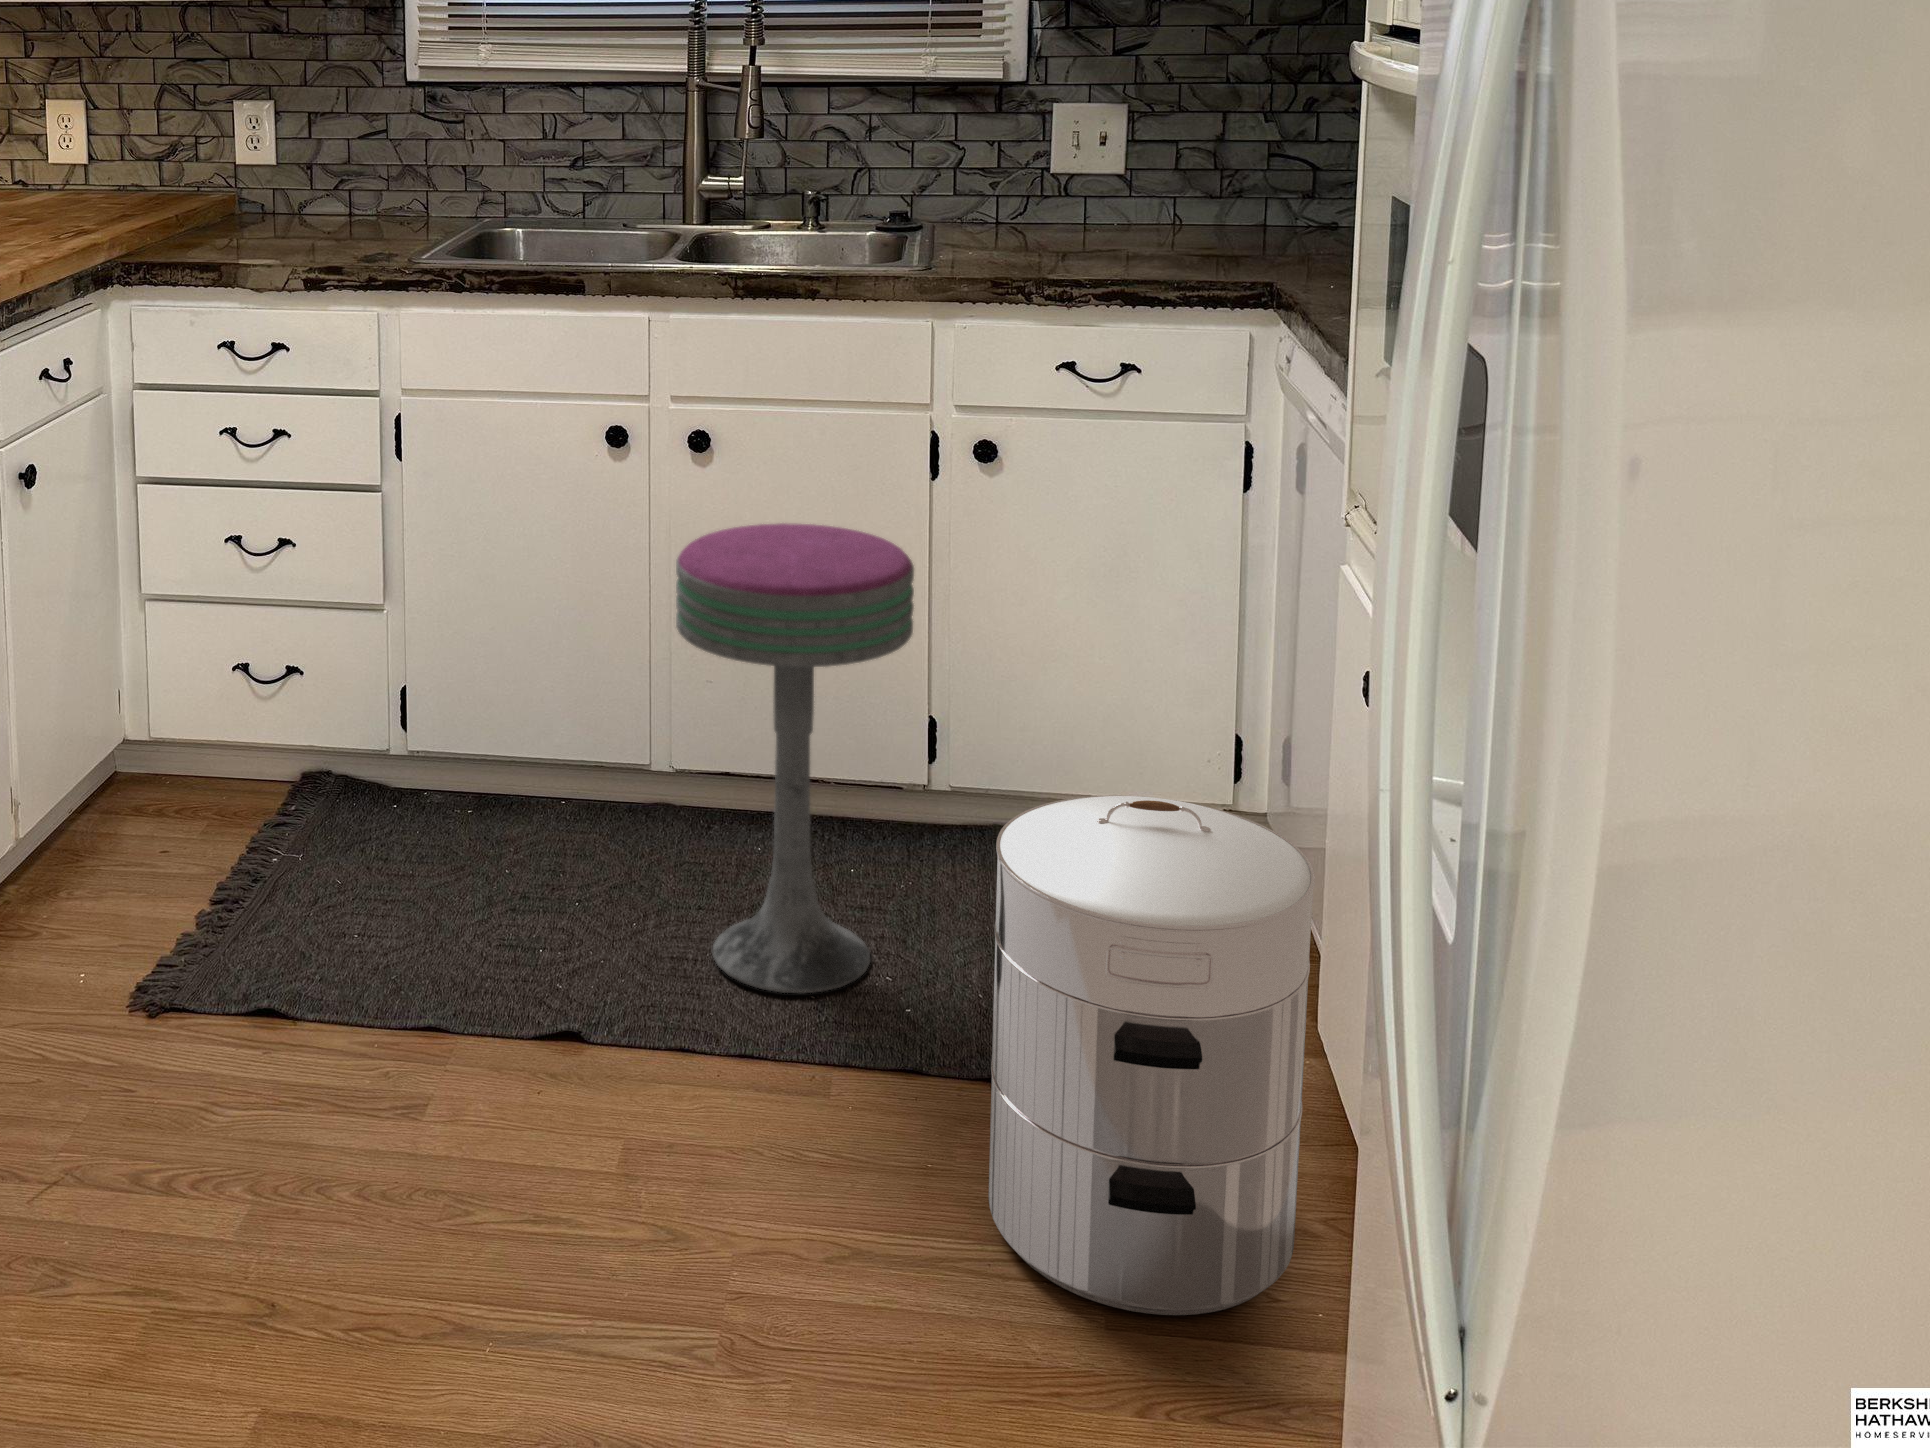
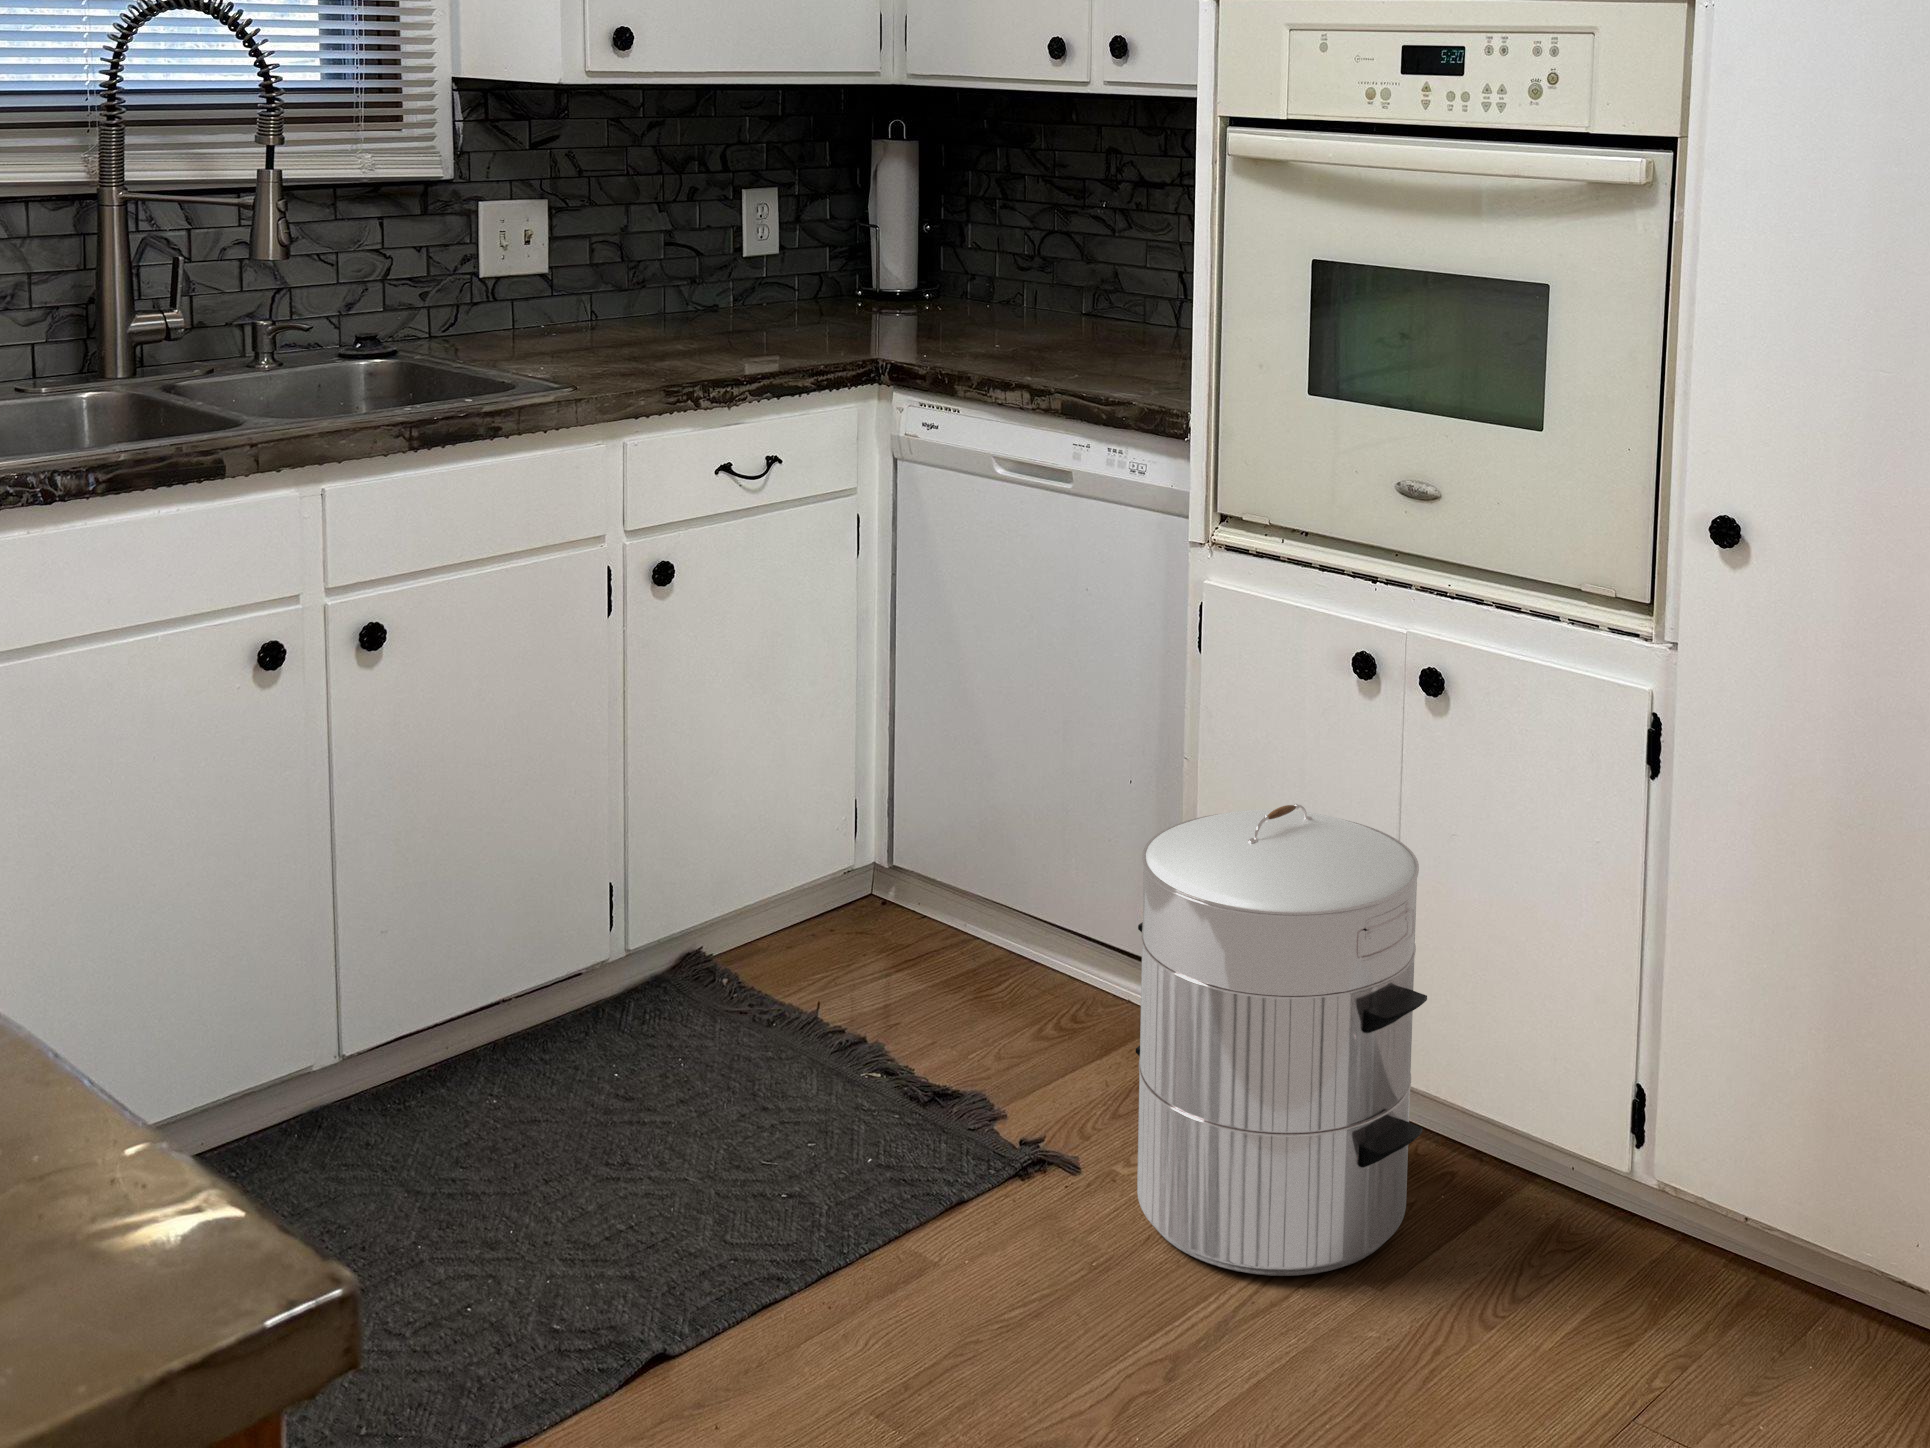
bar stool: present [676,523,914,993] -> none [560,677,834,1224]

